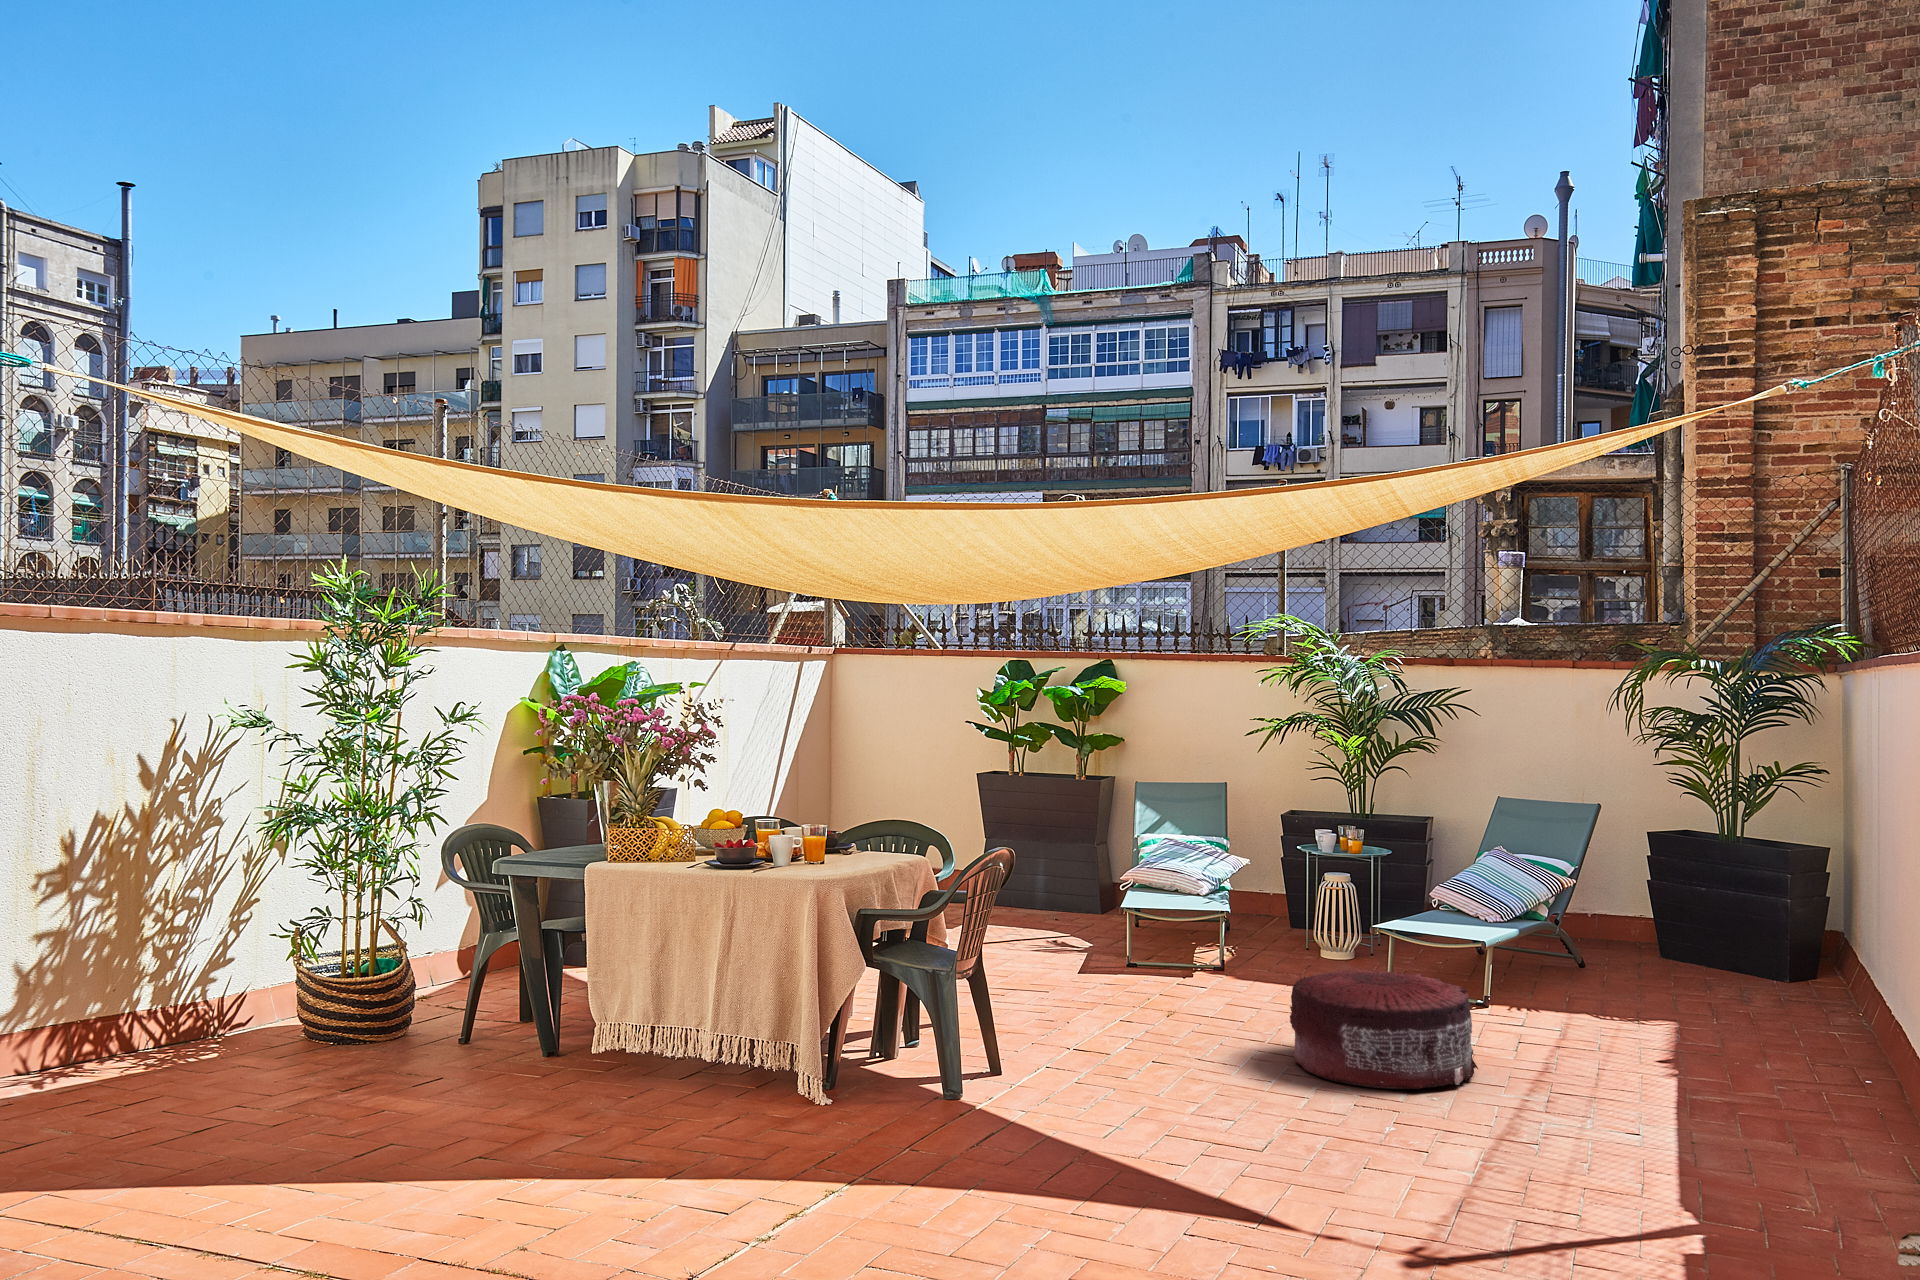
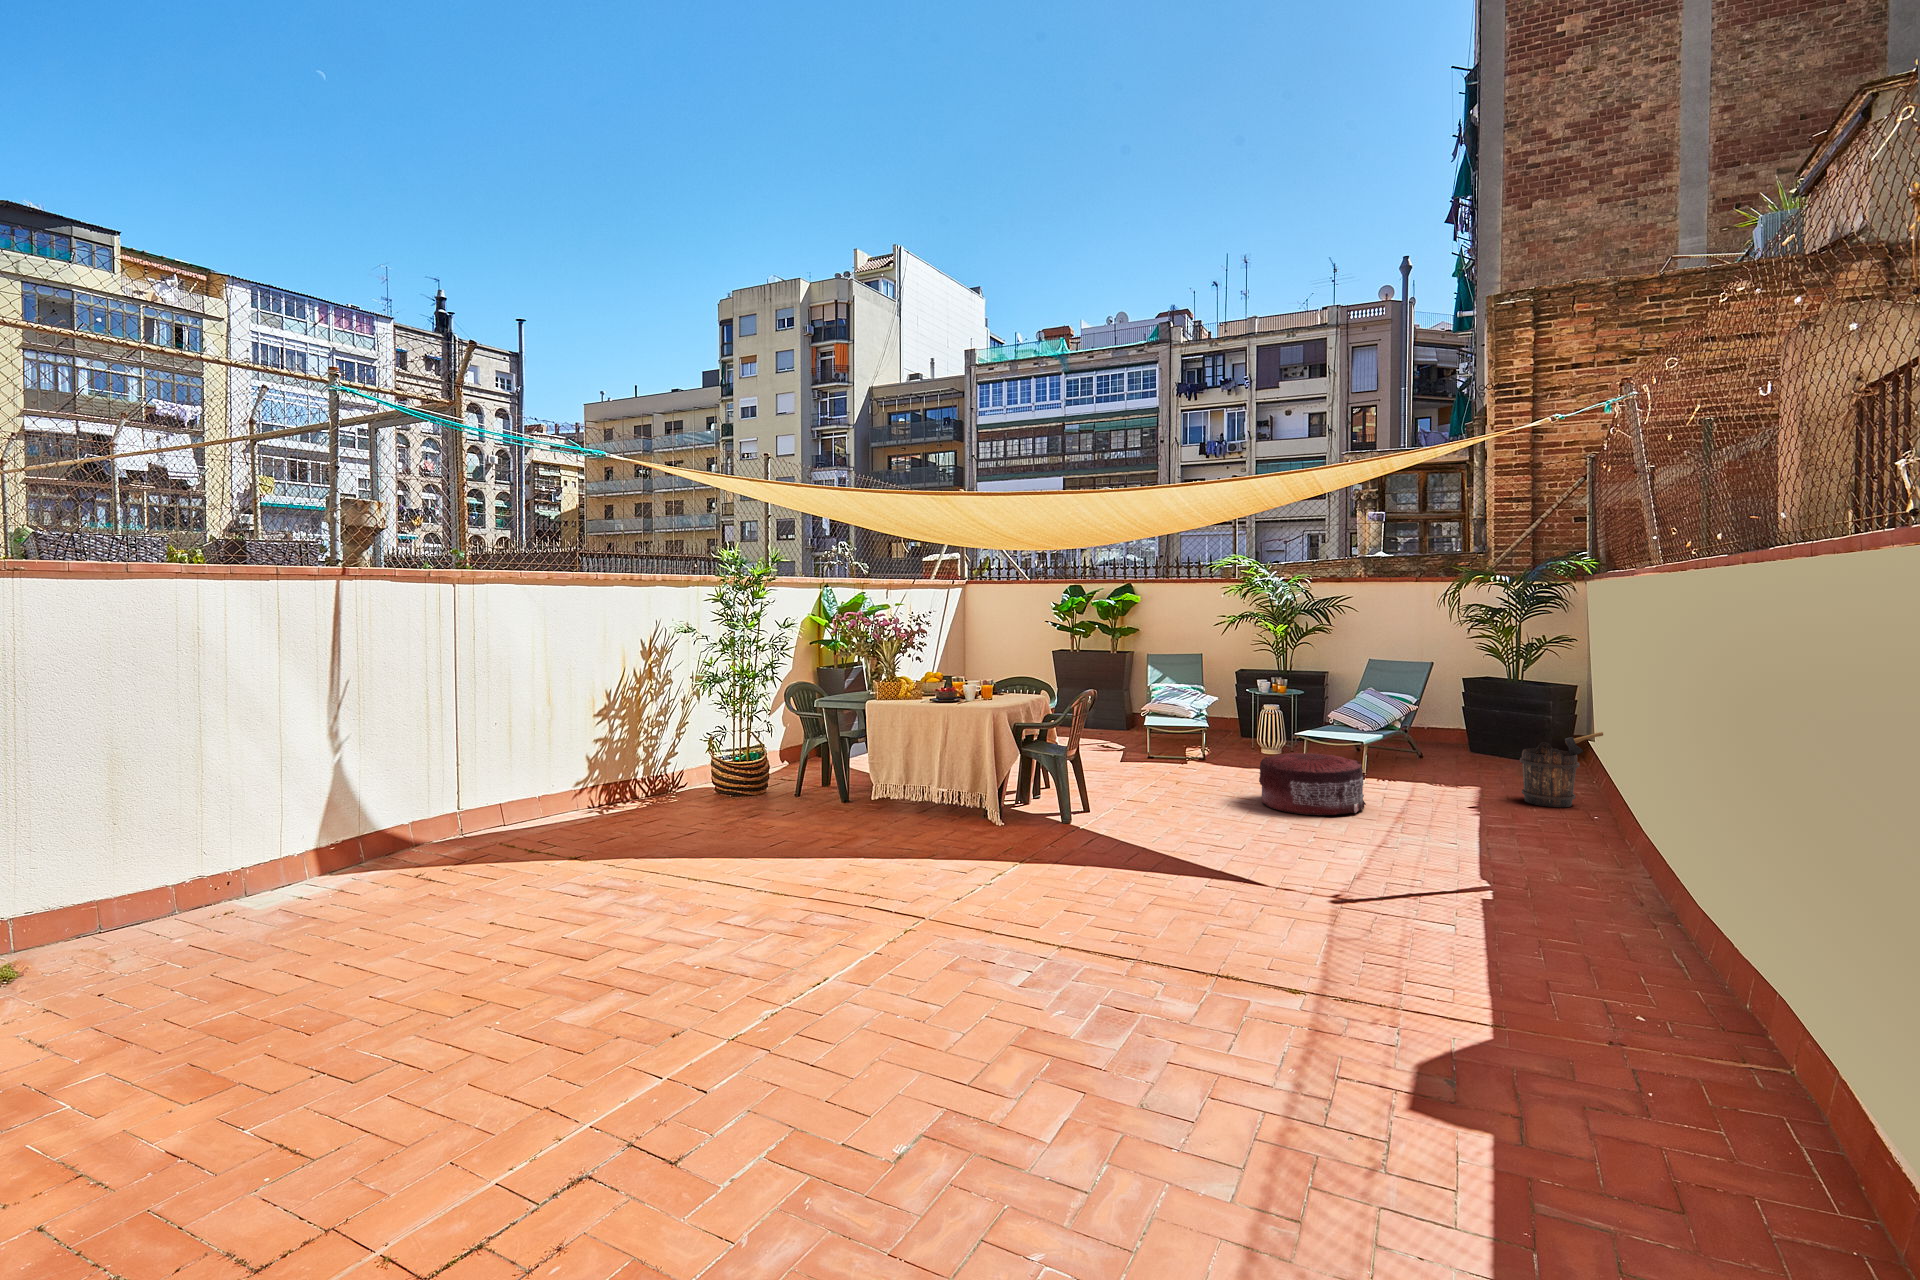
bucket: none [1745,940,1886,1075] -> present [1520,732,1603,807]

